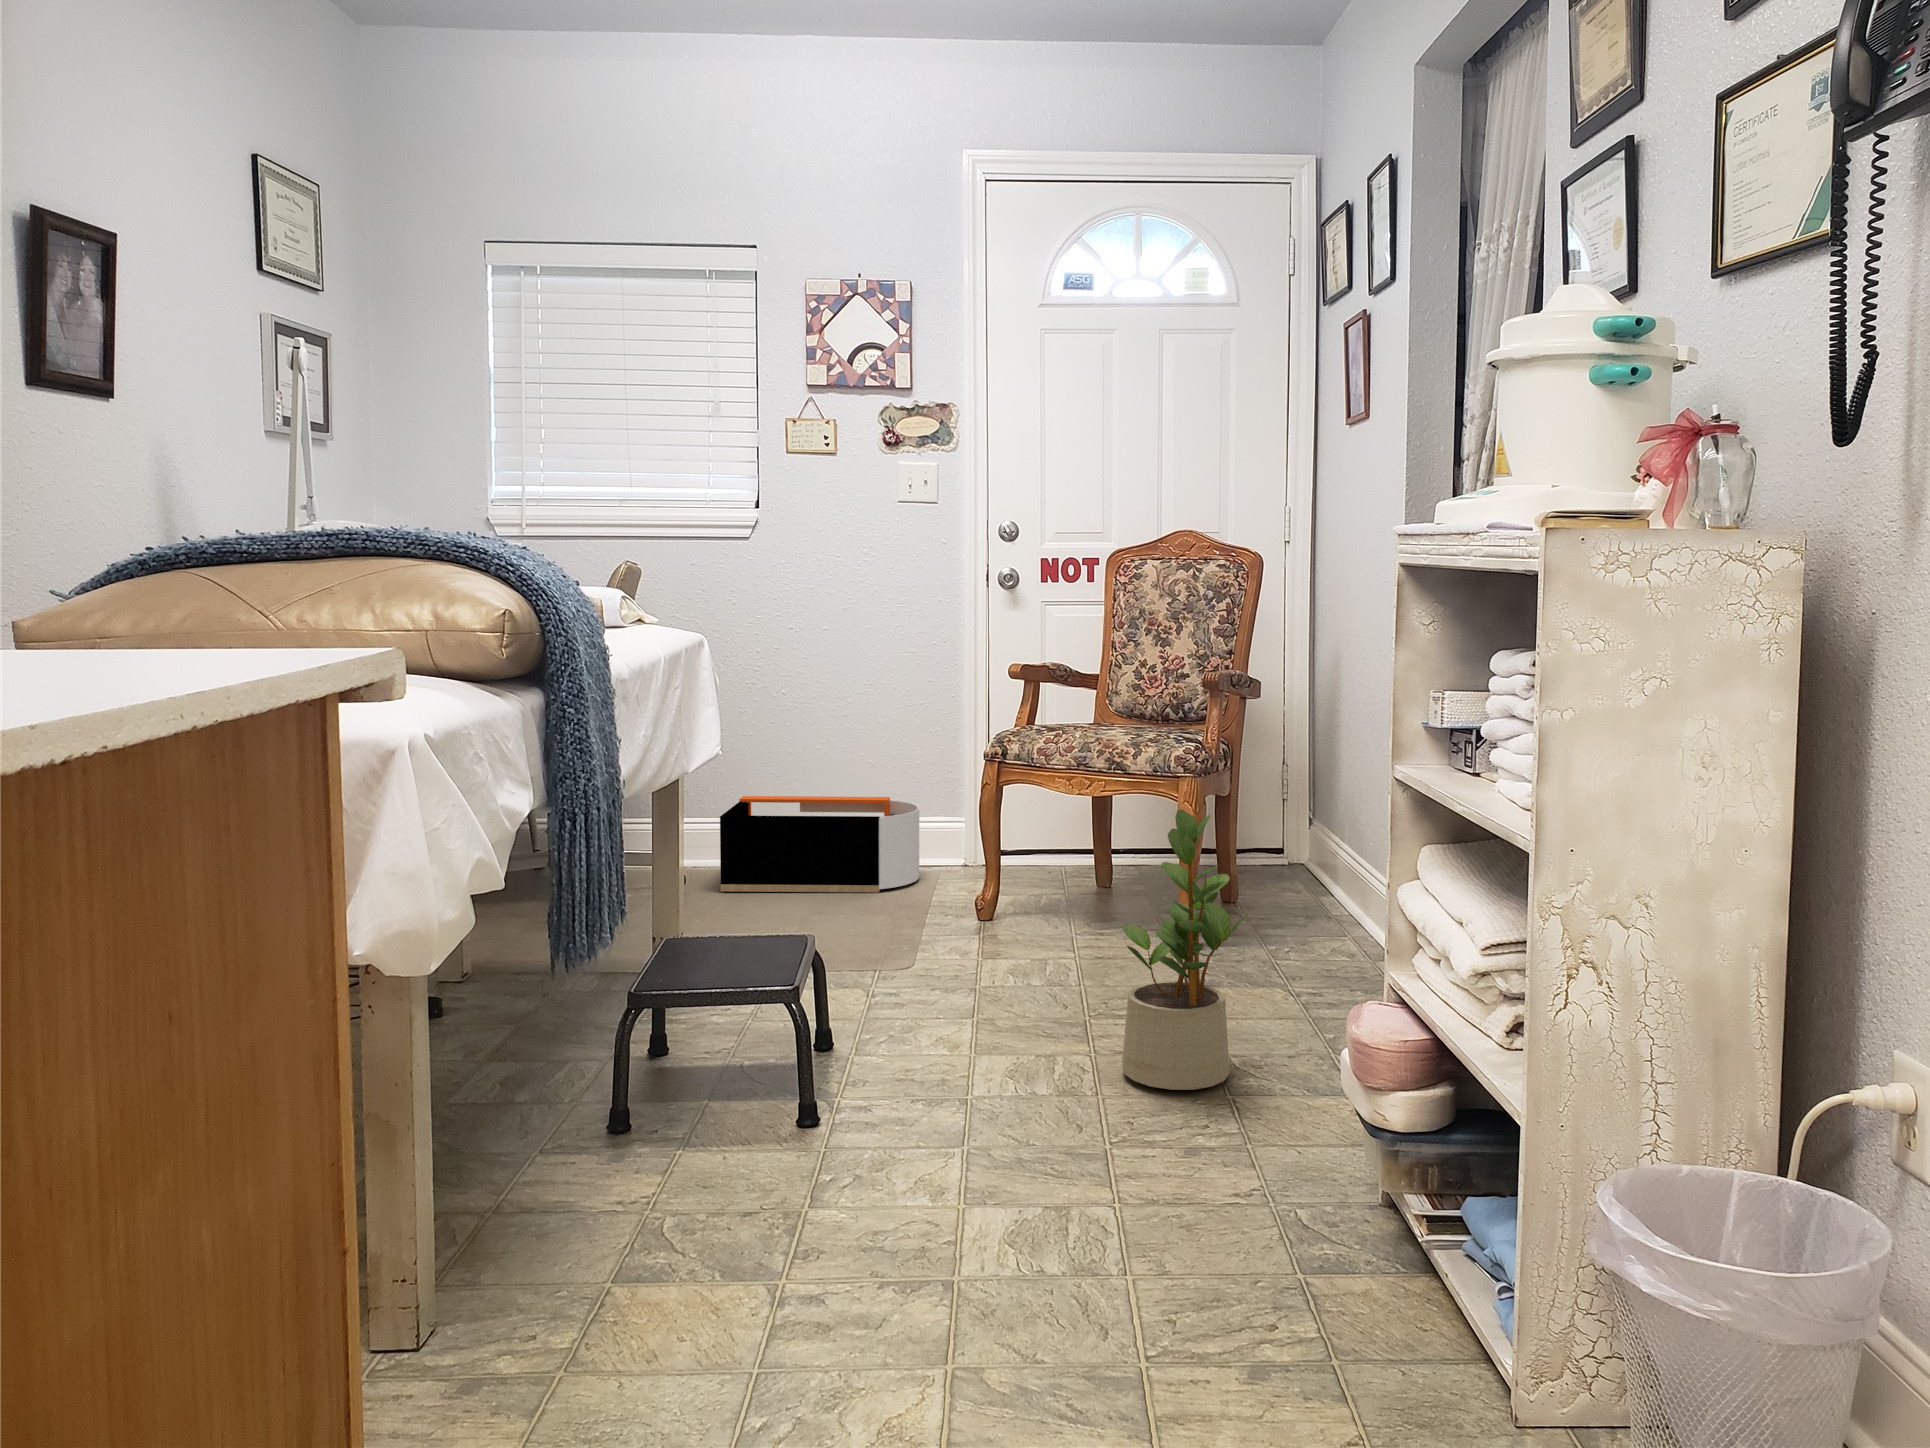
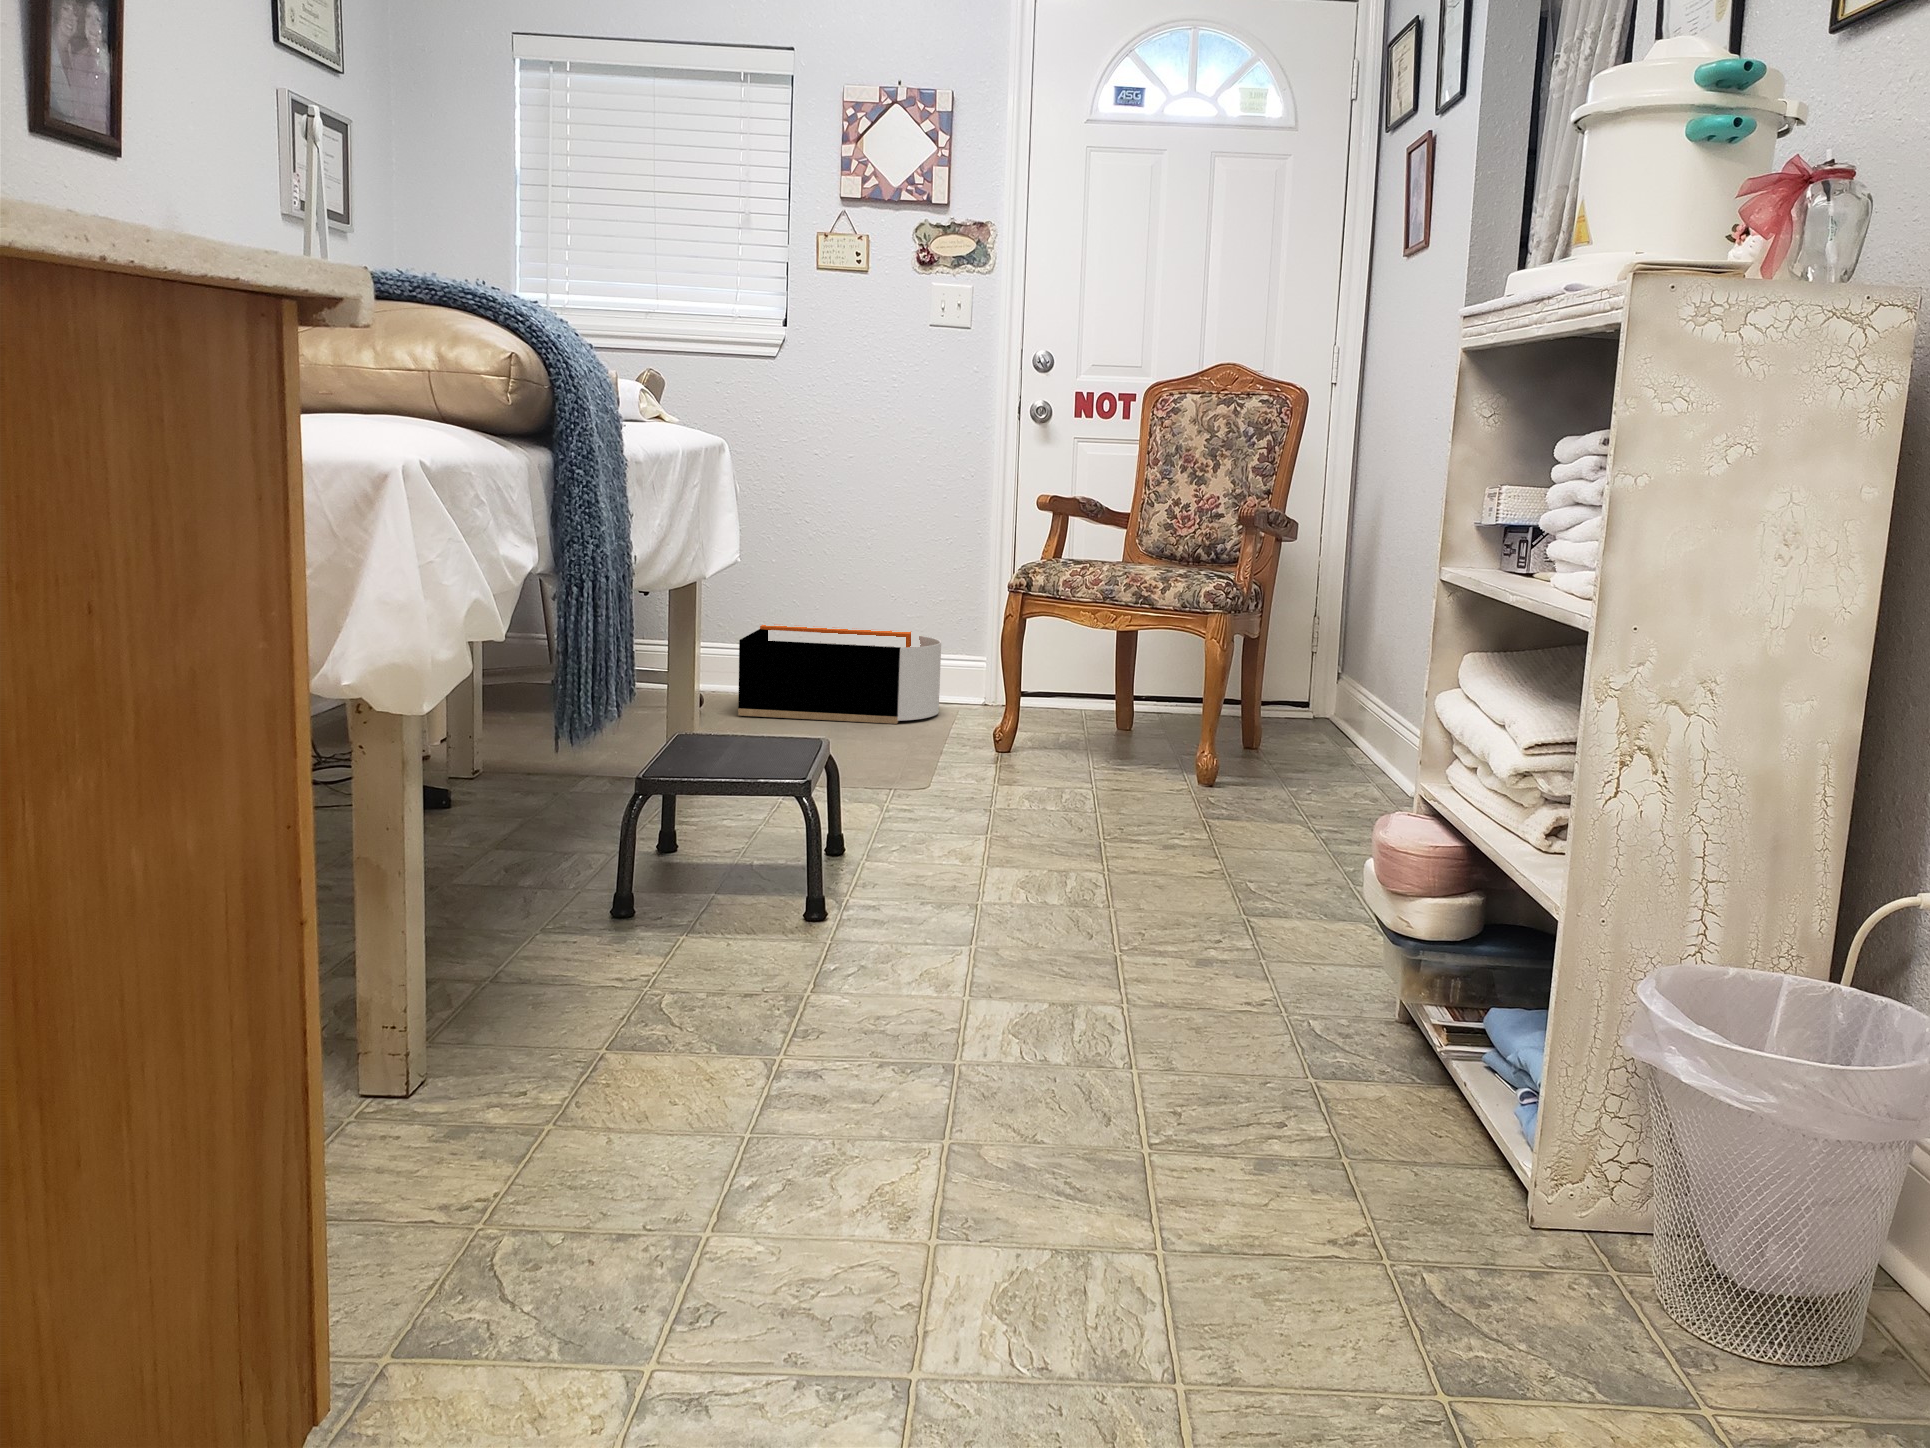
potted plant: present [1122,809,1248,1090] -> none [1136,624,1276,909]

